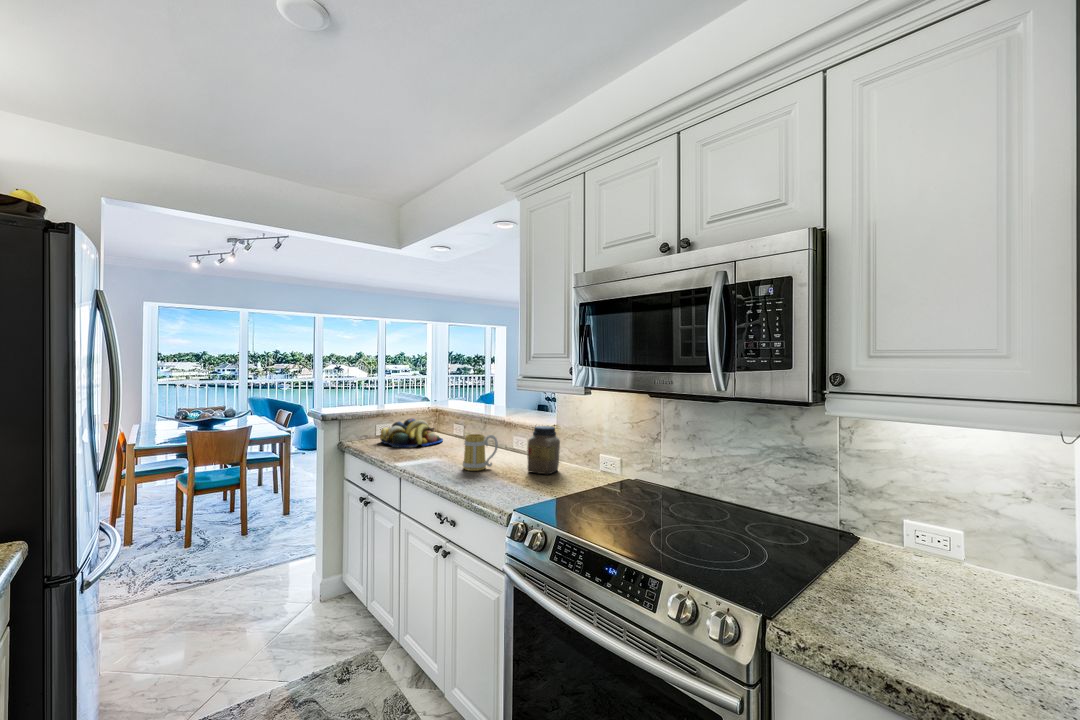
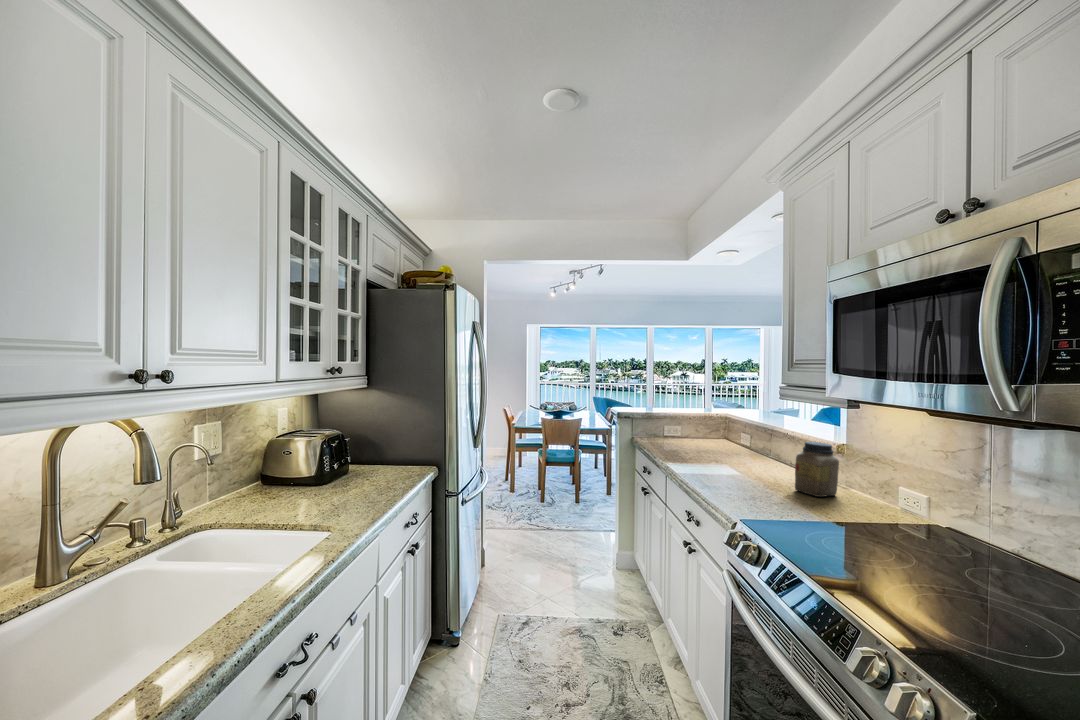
fruit bowl: present [380,419,443,447] -> none [664,422,725,450]
mug: present [463,434,498,471] -> none [724,442,763,479]

